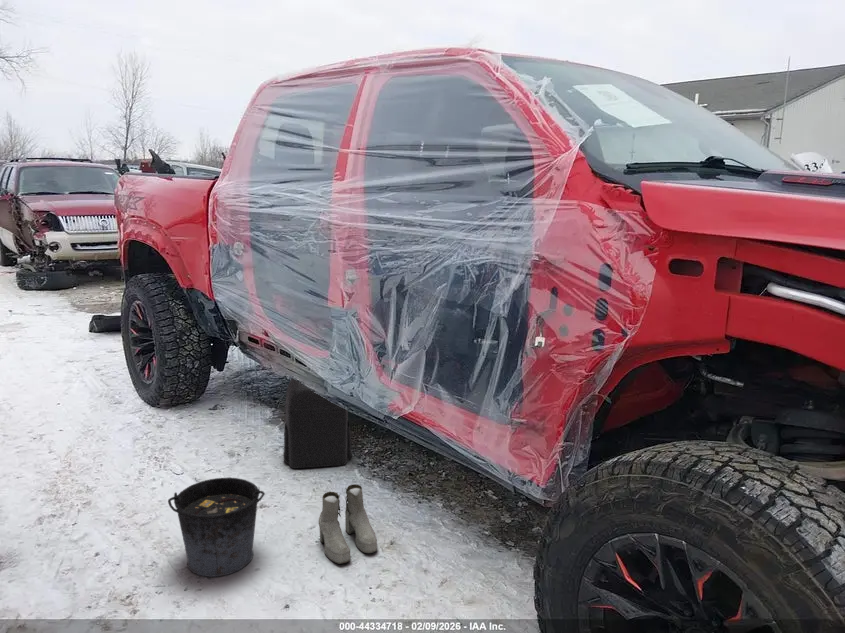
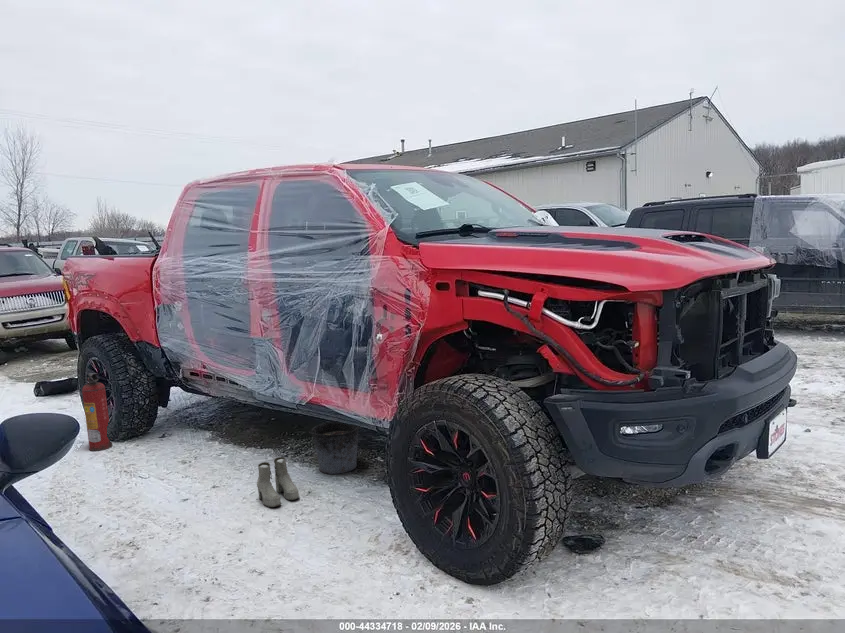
fire extinguisher: none [117,322,152,419] -> present [82,373,112,451]
backpack: present [283,379,352,468] -> none [224,386,278,464]
bucket: present [168,478,265,577] -> present [309,422,361,474]

